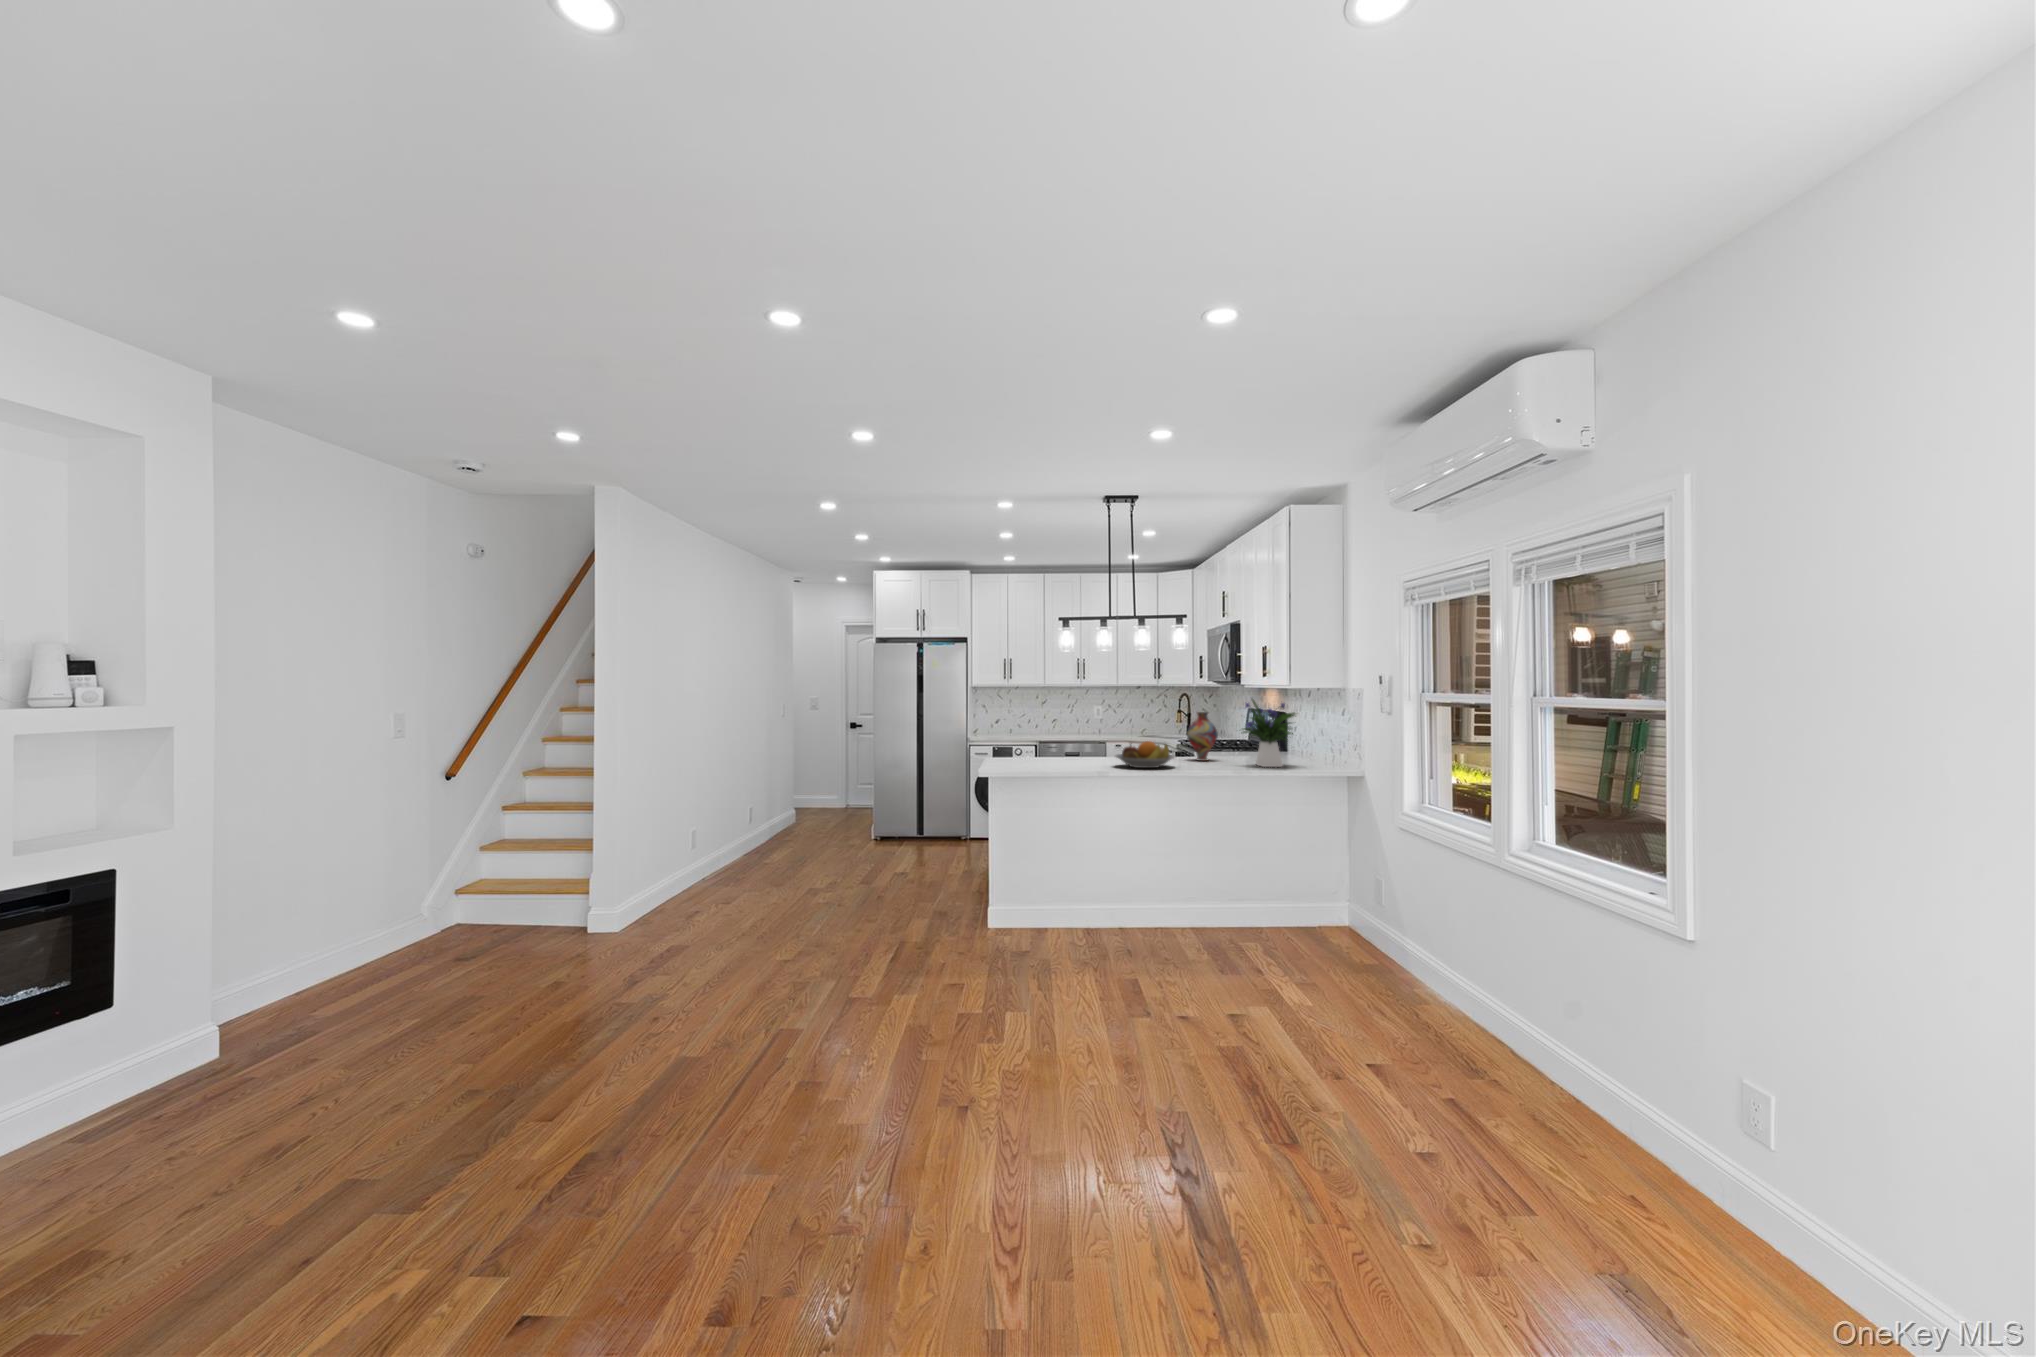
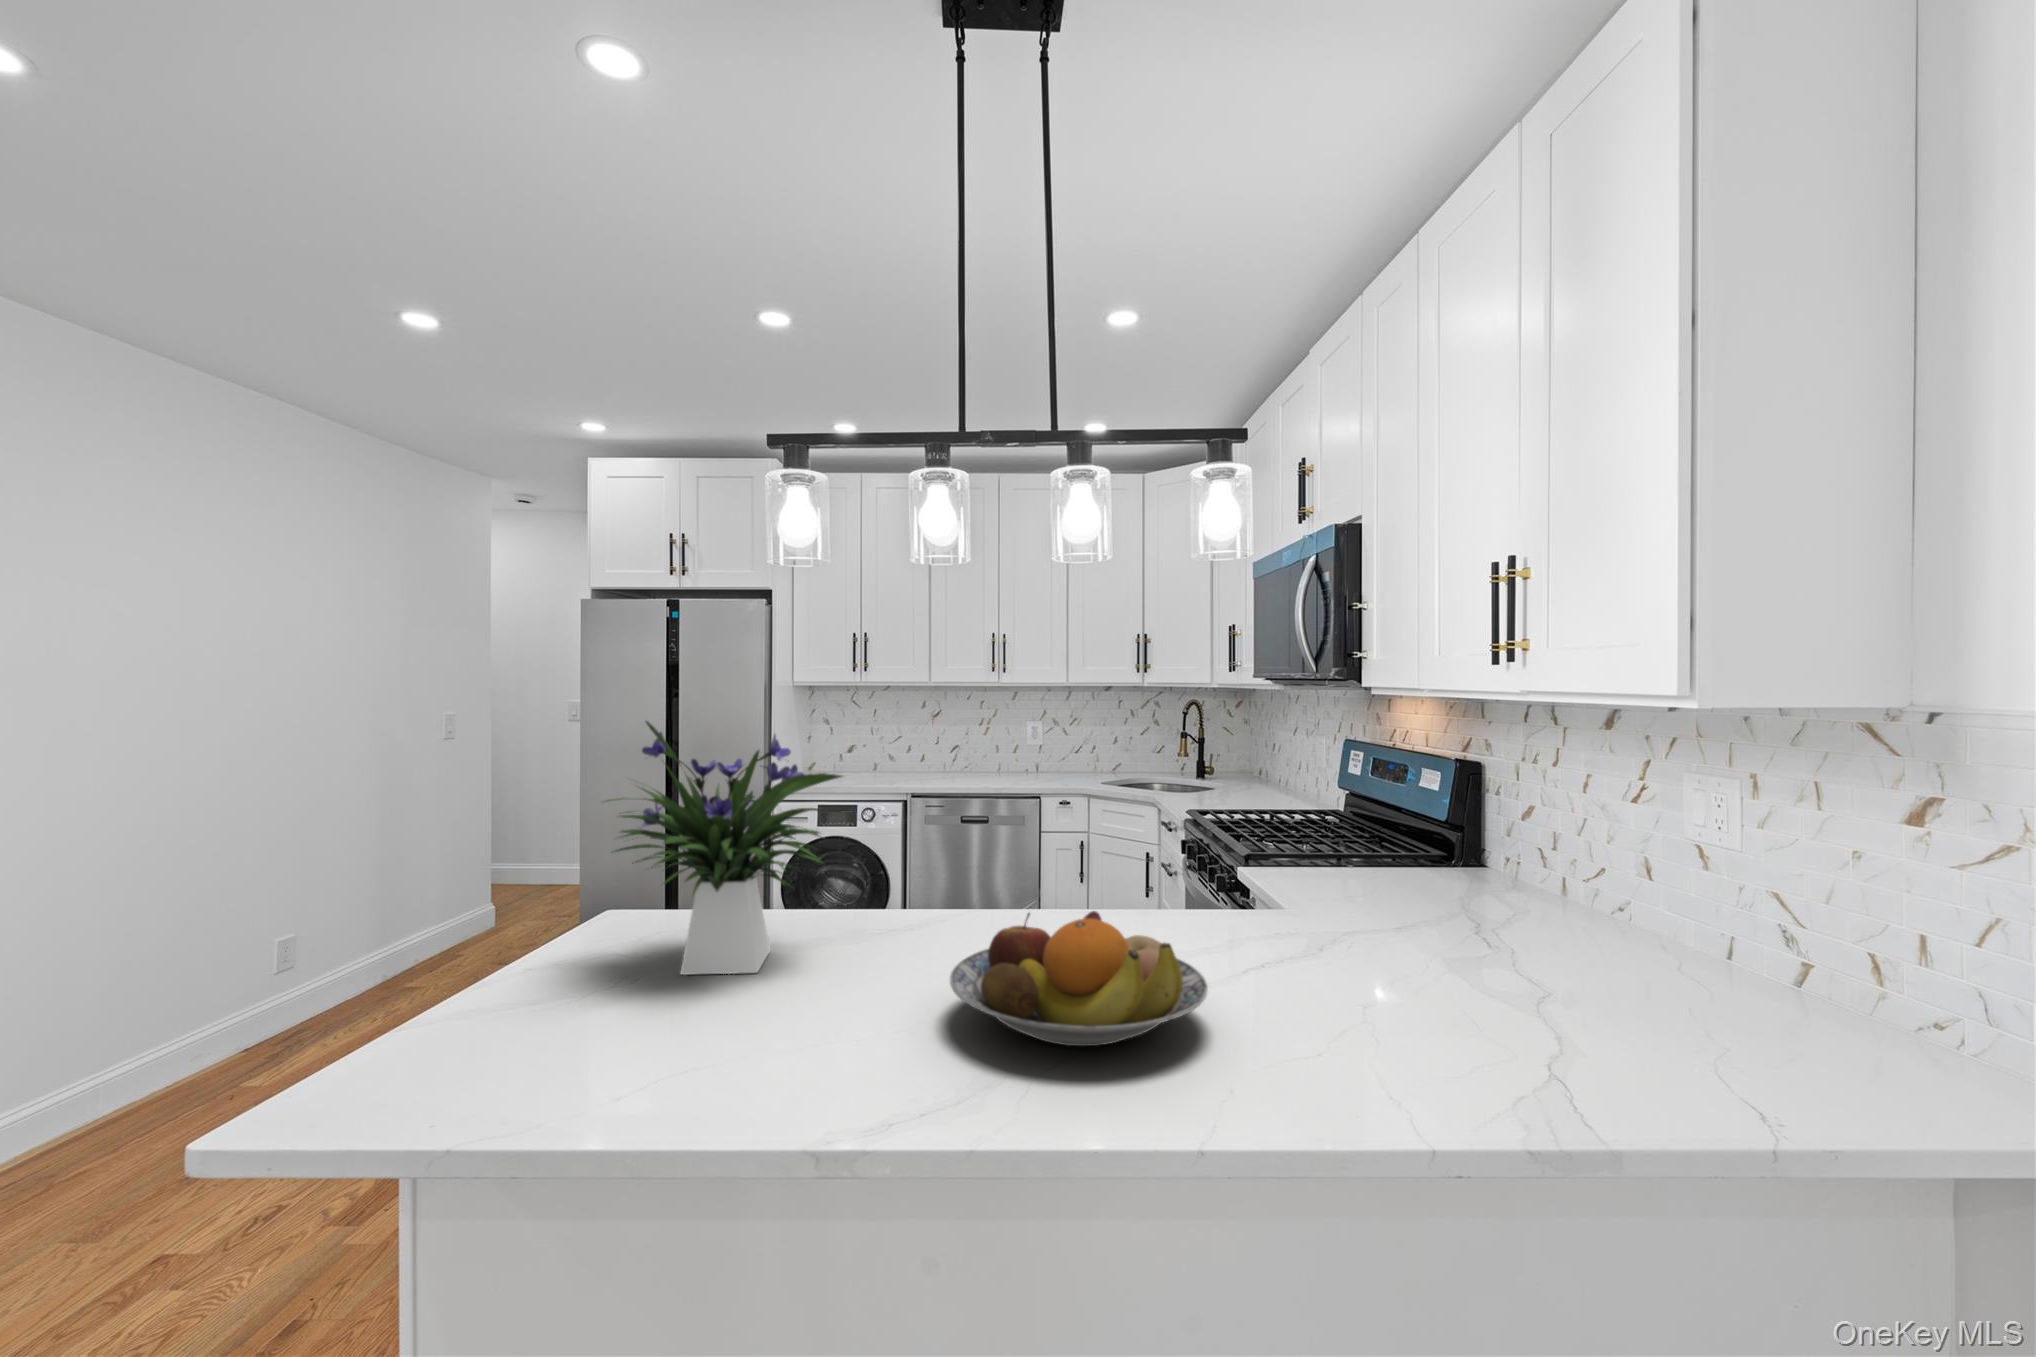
flower arrangement: present [1243,699,1295,767] -> present [603,721,842,975]
vase: present [1187,712,1218,761] -> none [1233,771,1340,941]

